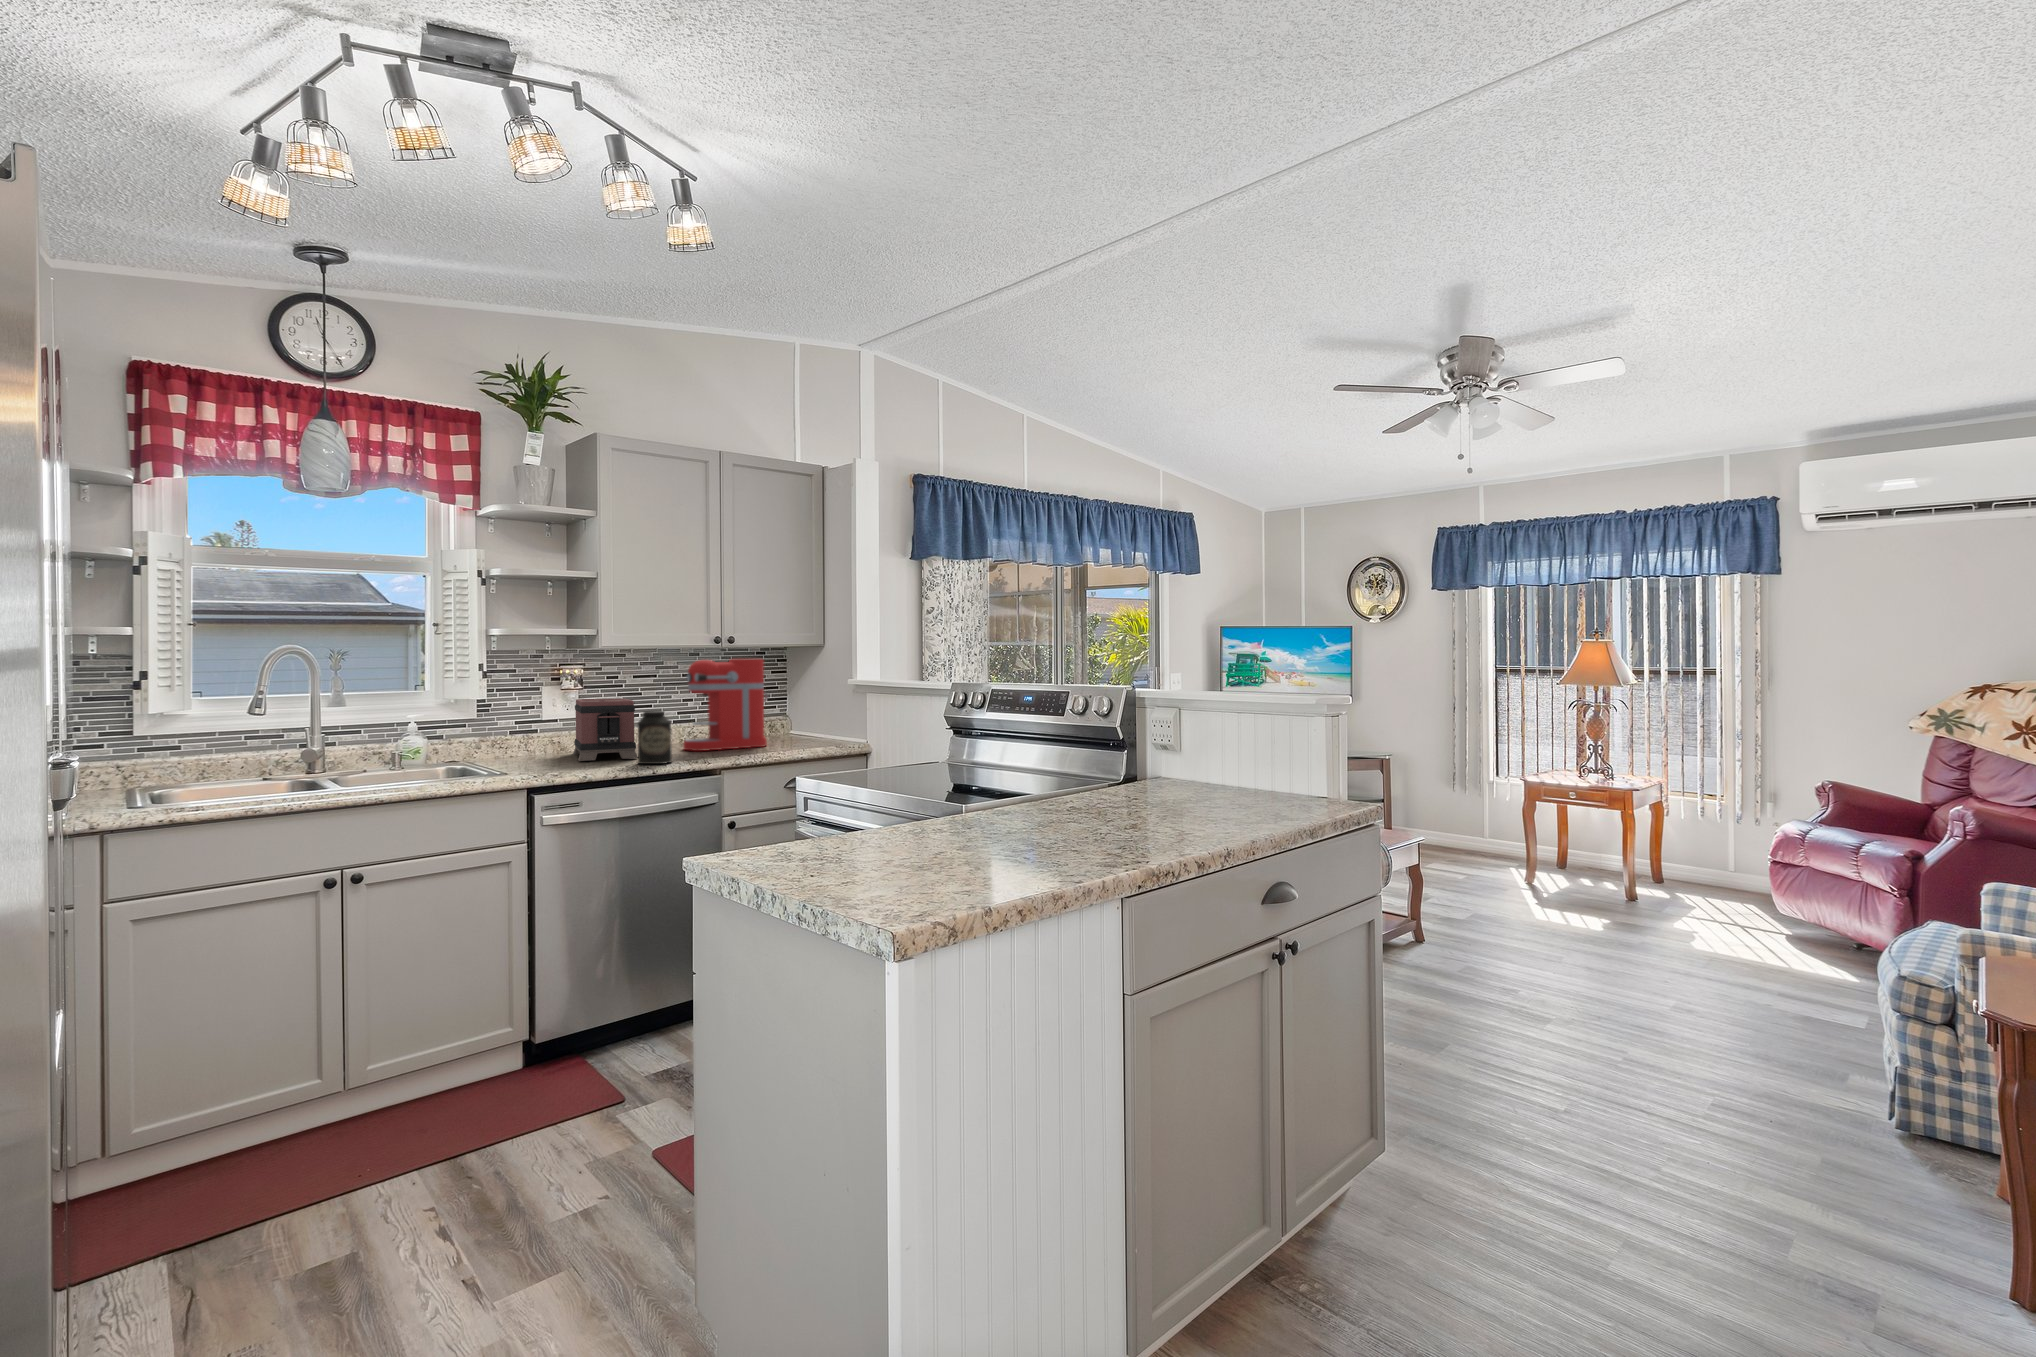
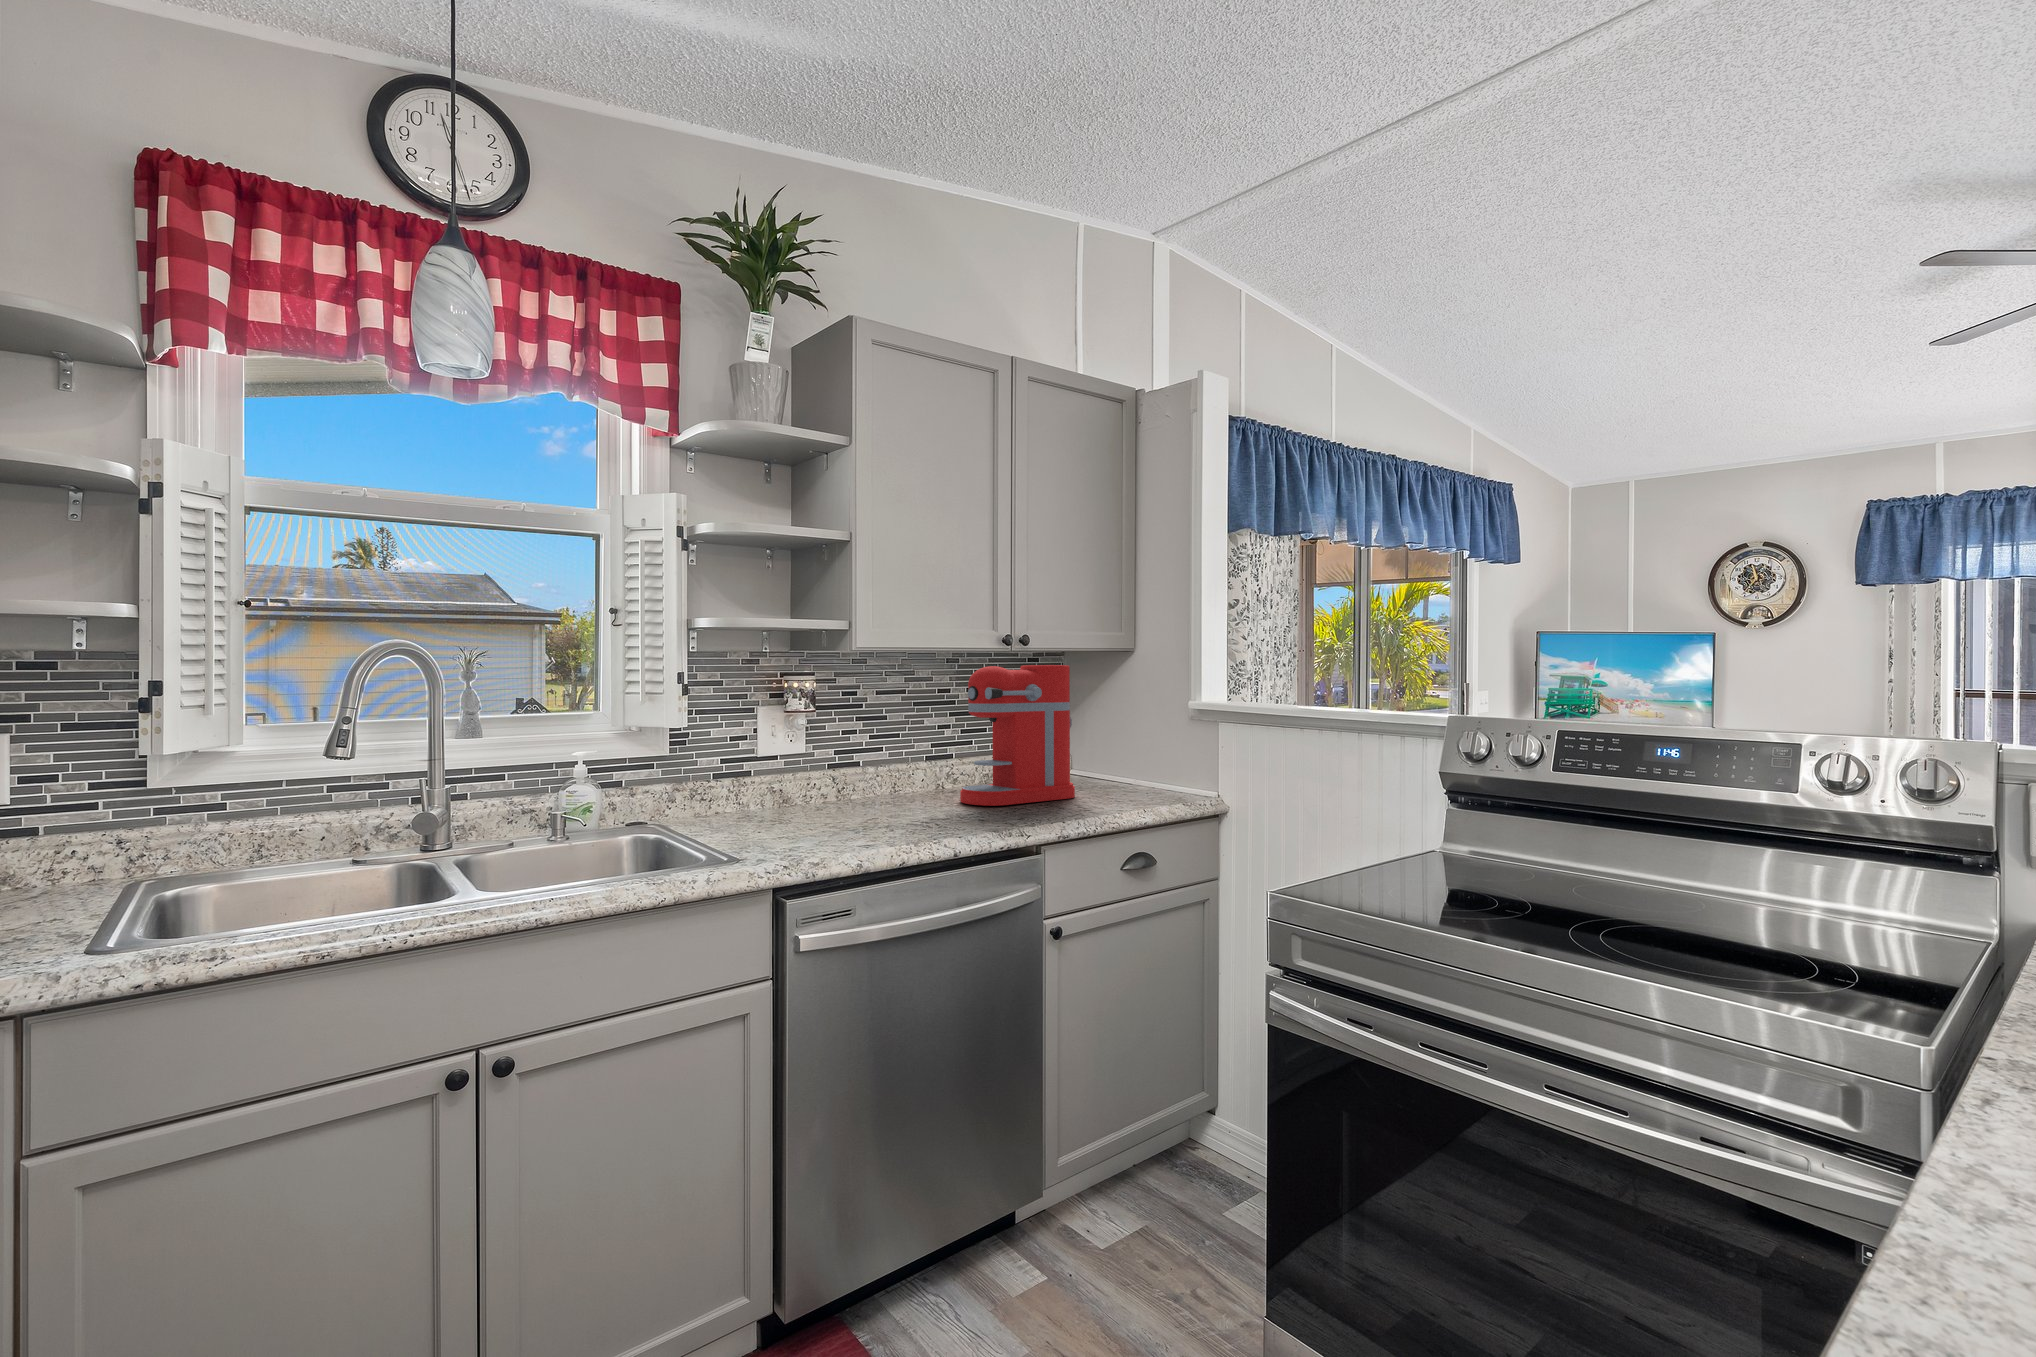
toaster: present [573,698,638,761] -> none [803,724,917,826]
canister: present [638,711,672,764] -> none [929,746,980,835]

